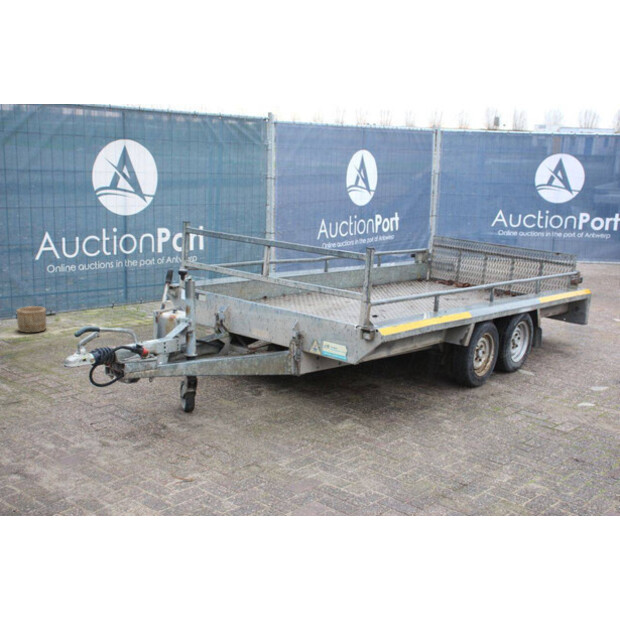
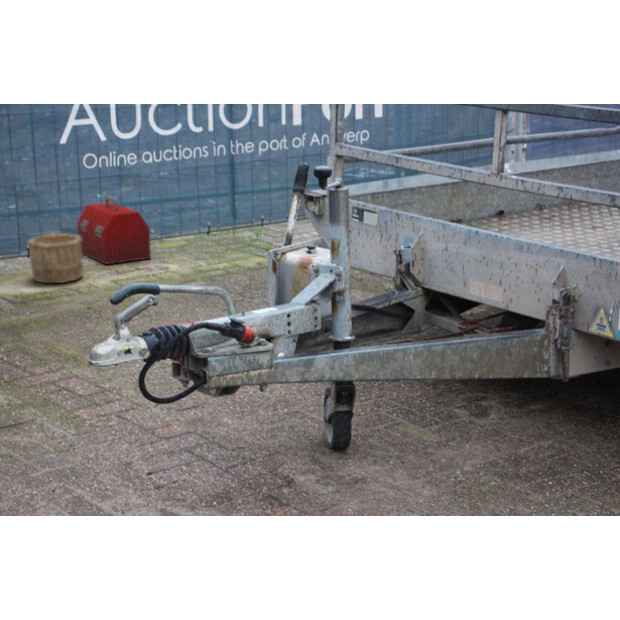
toolbox: none [42,287,83,323] -> present [77,196,151,264]

